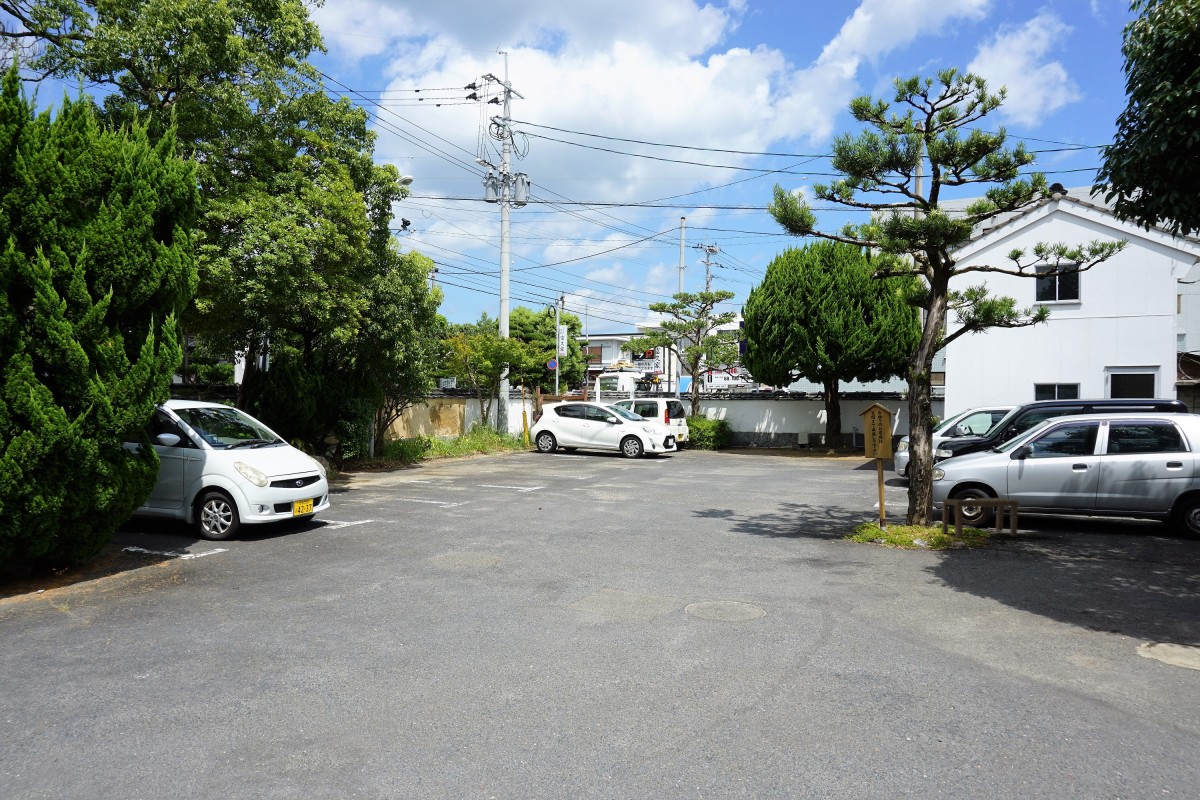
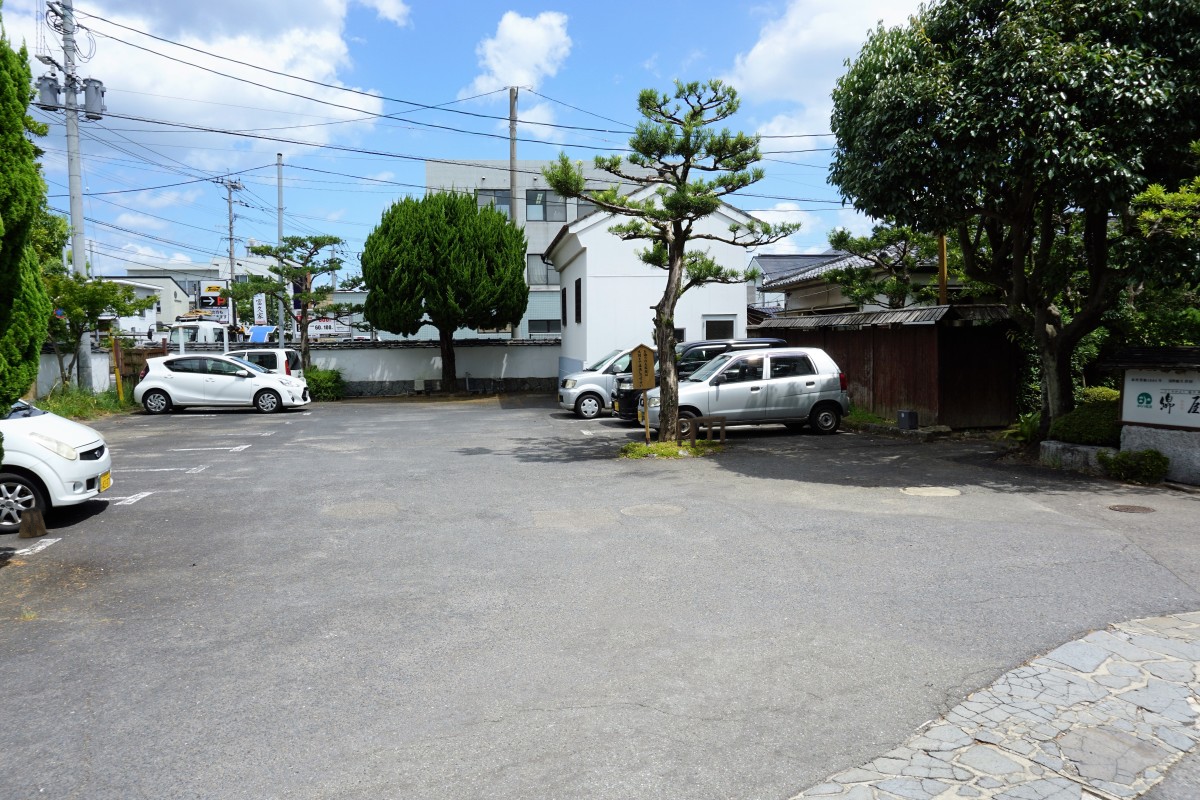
watering can: none [206,524,232,549] -> present [19,507,47,538]

